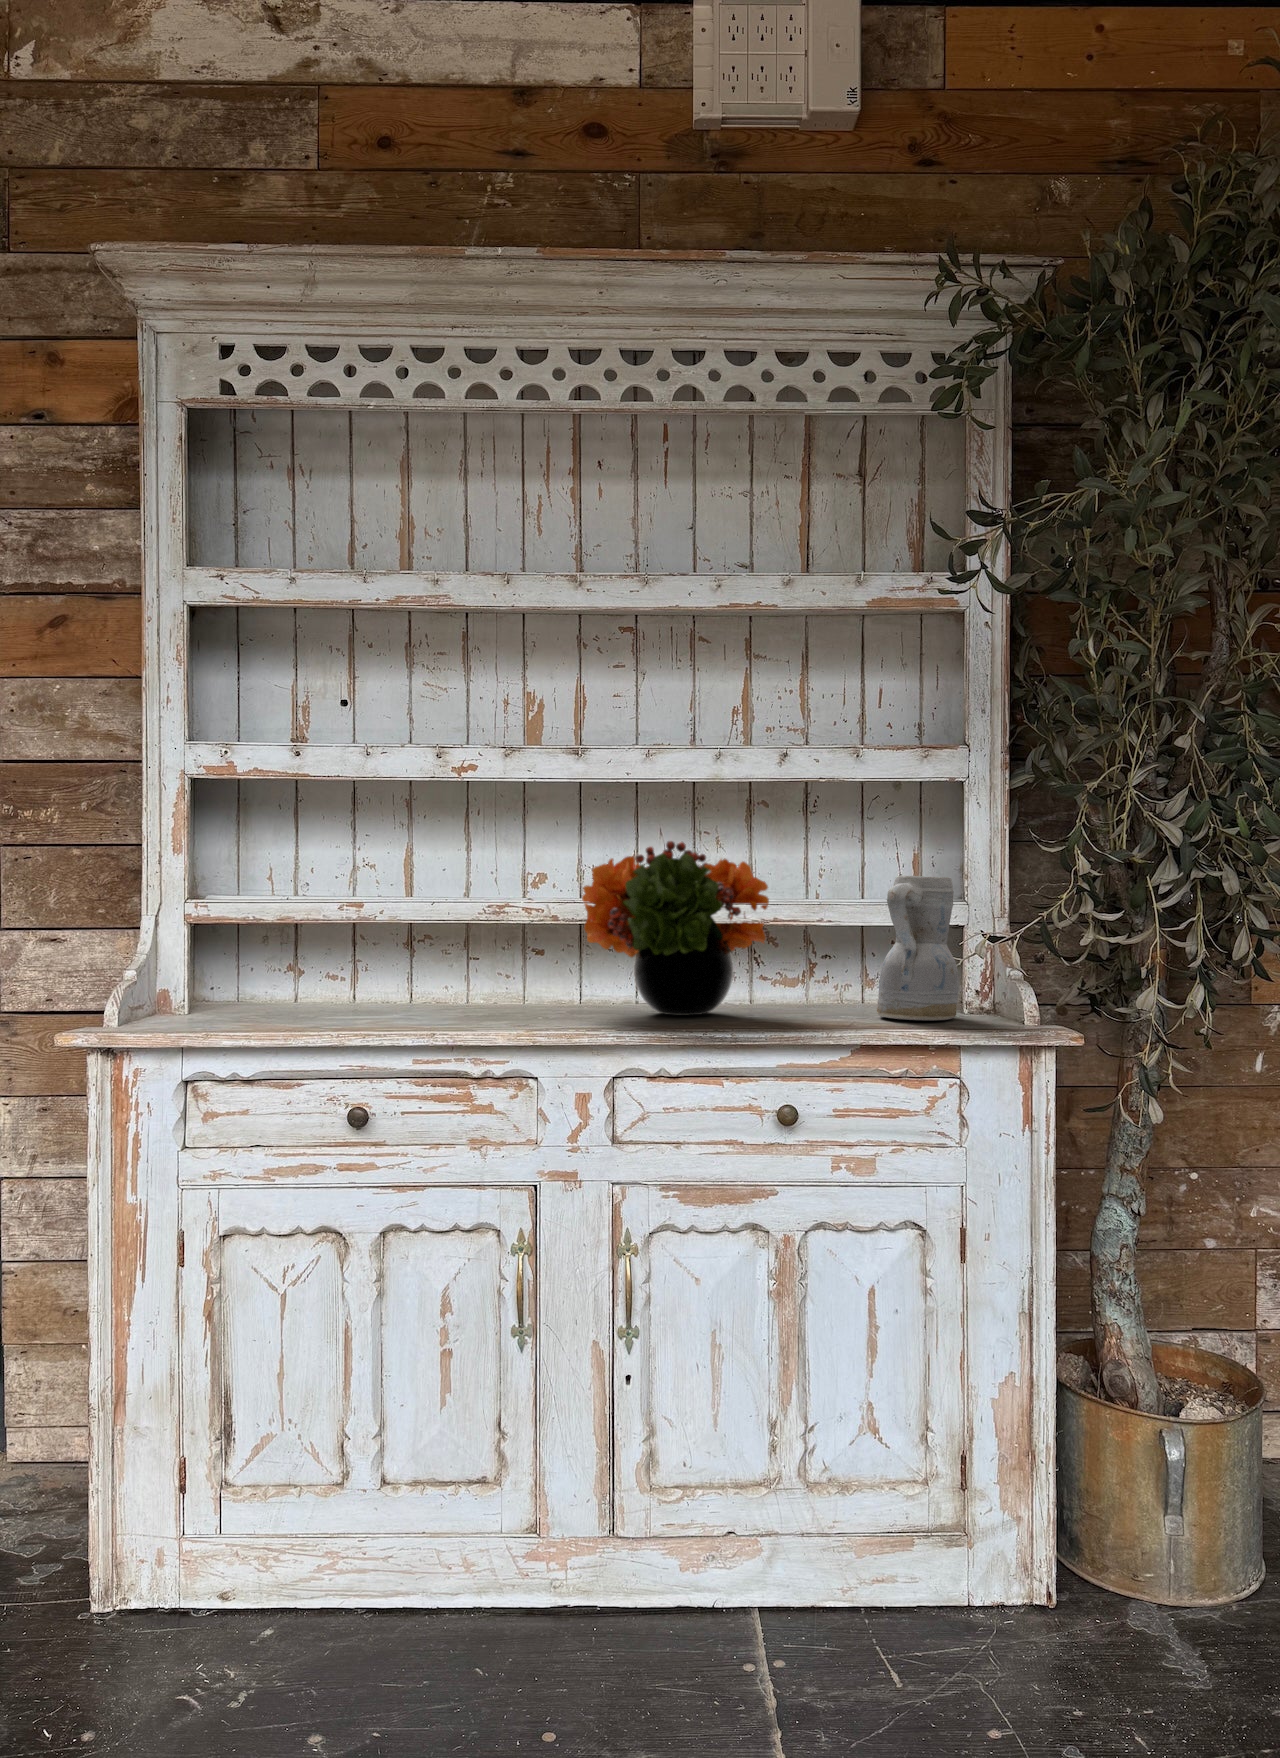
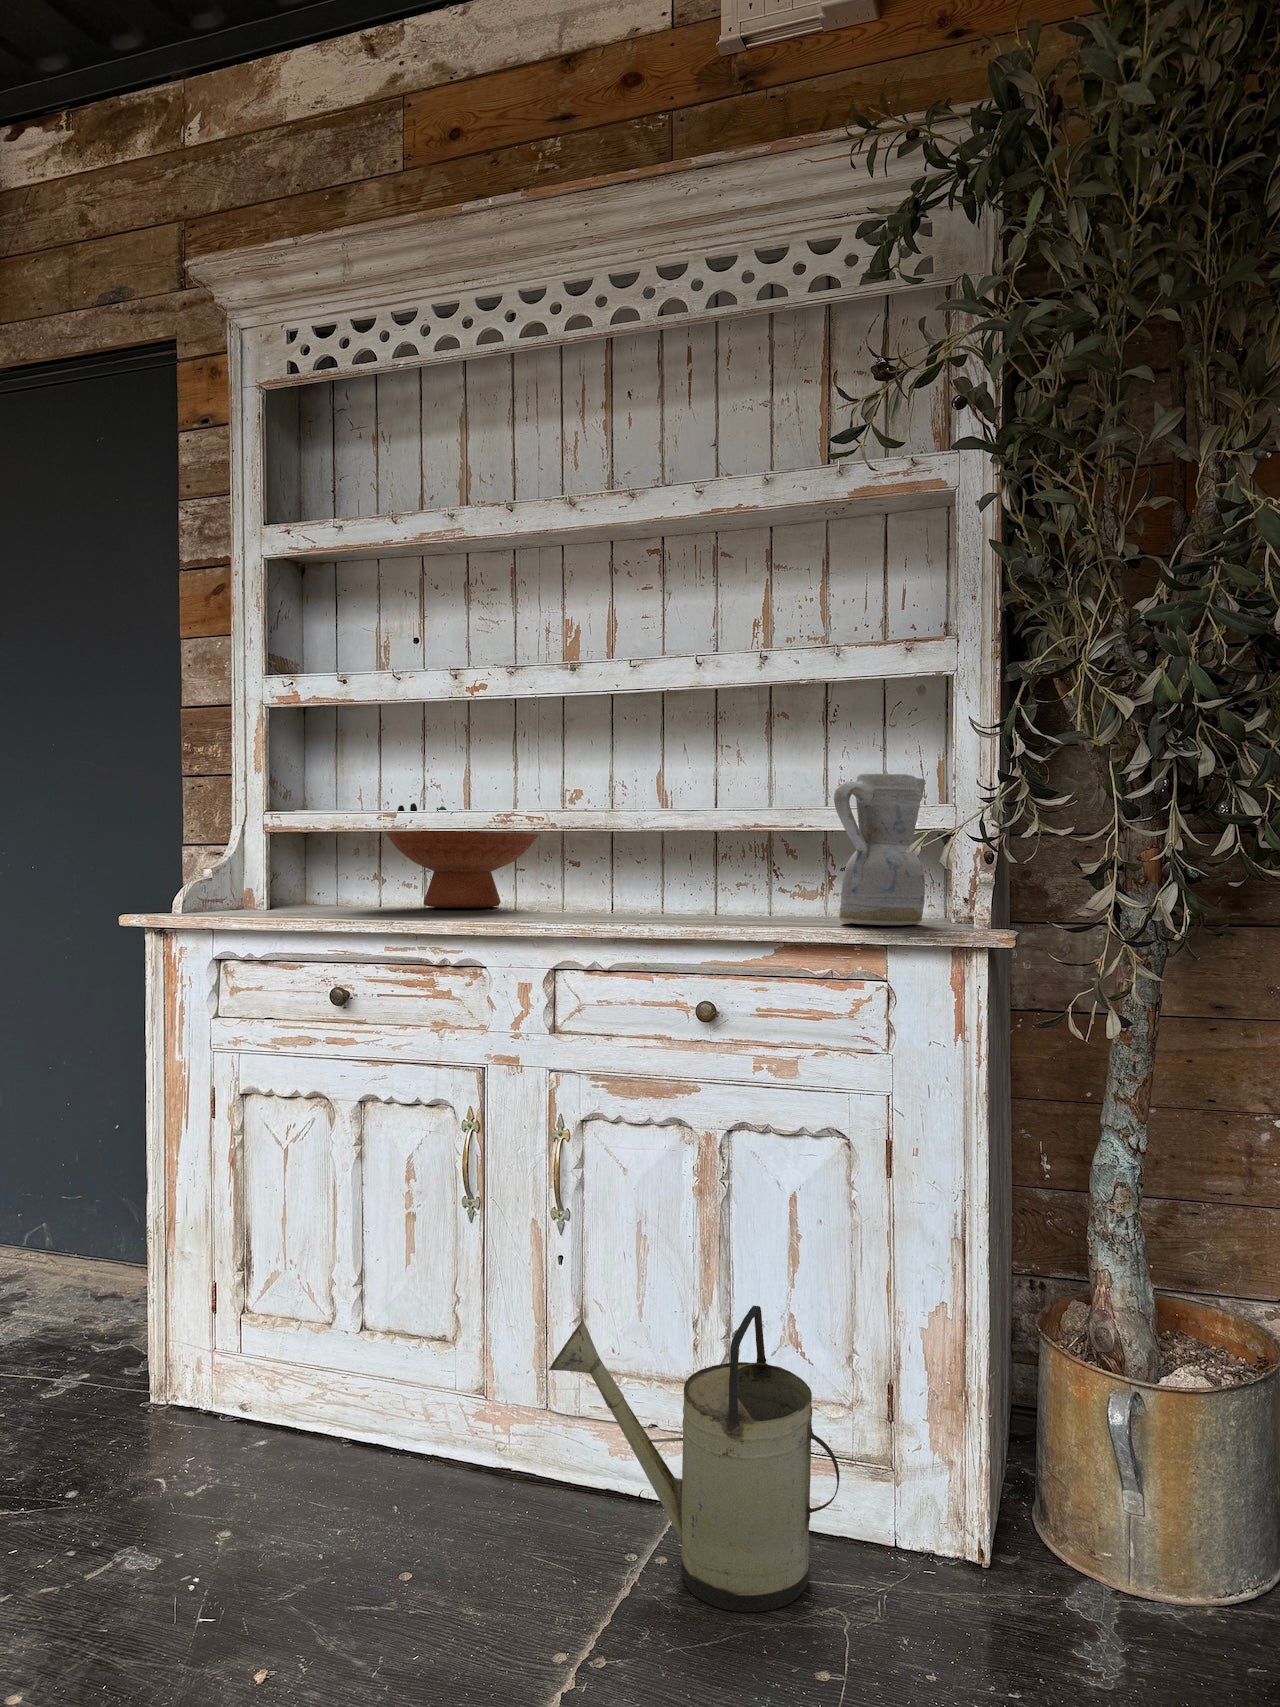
flower arrangement: present [582,841,769,1015] -> none [564,748,754,917]
fruit bowl: none [331,892,503,1008] -> present [385,803,539,908]
watering can: none [663,1399,955,1697] -> present [549,1306,839,1612]

